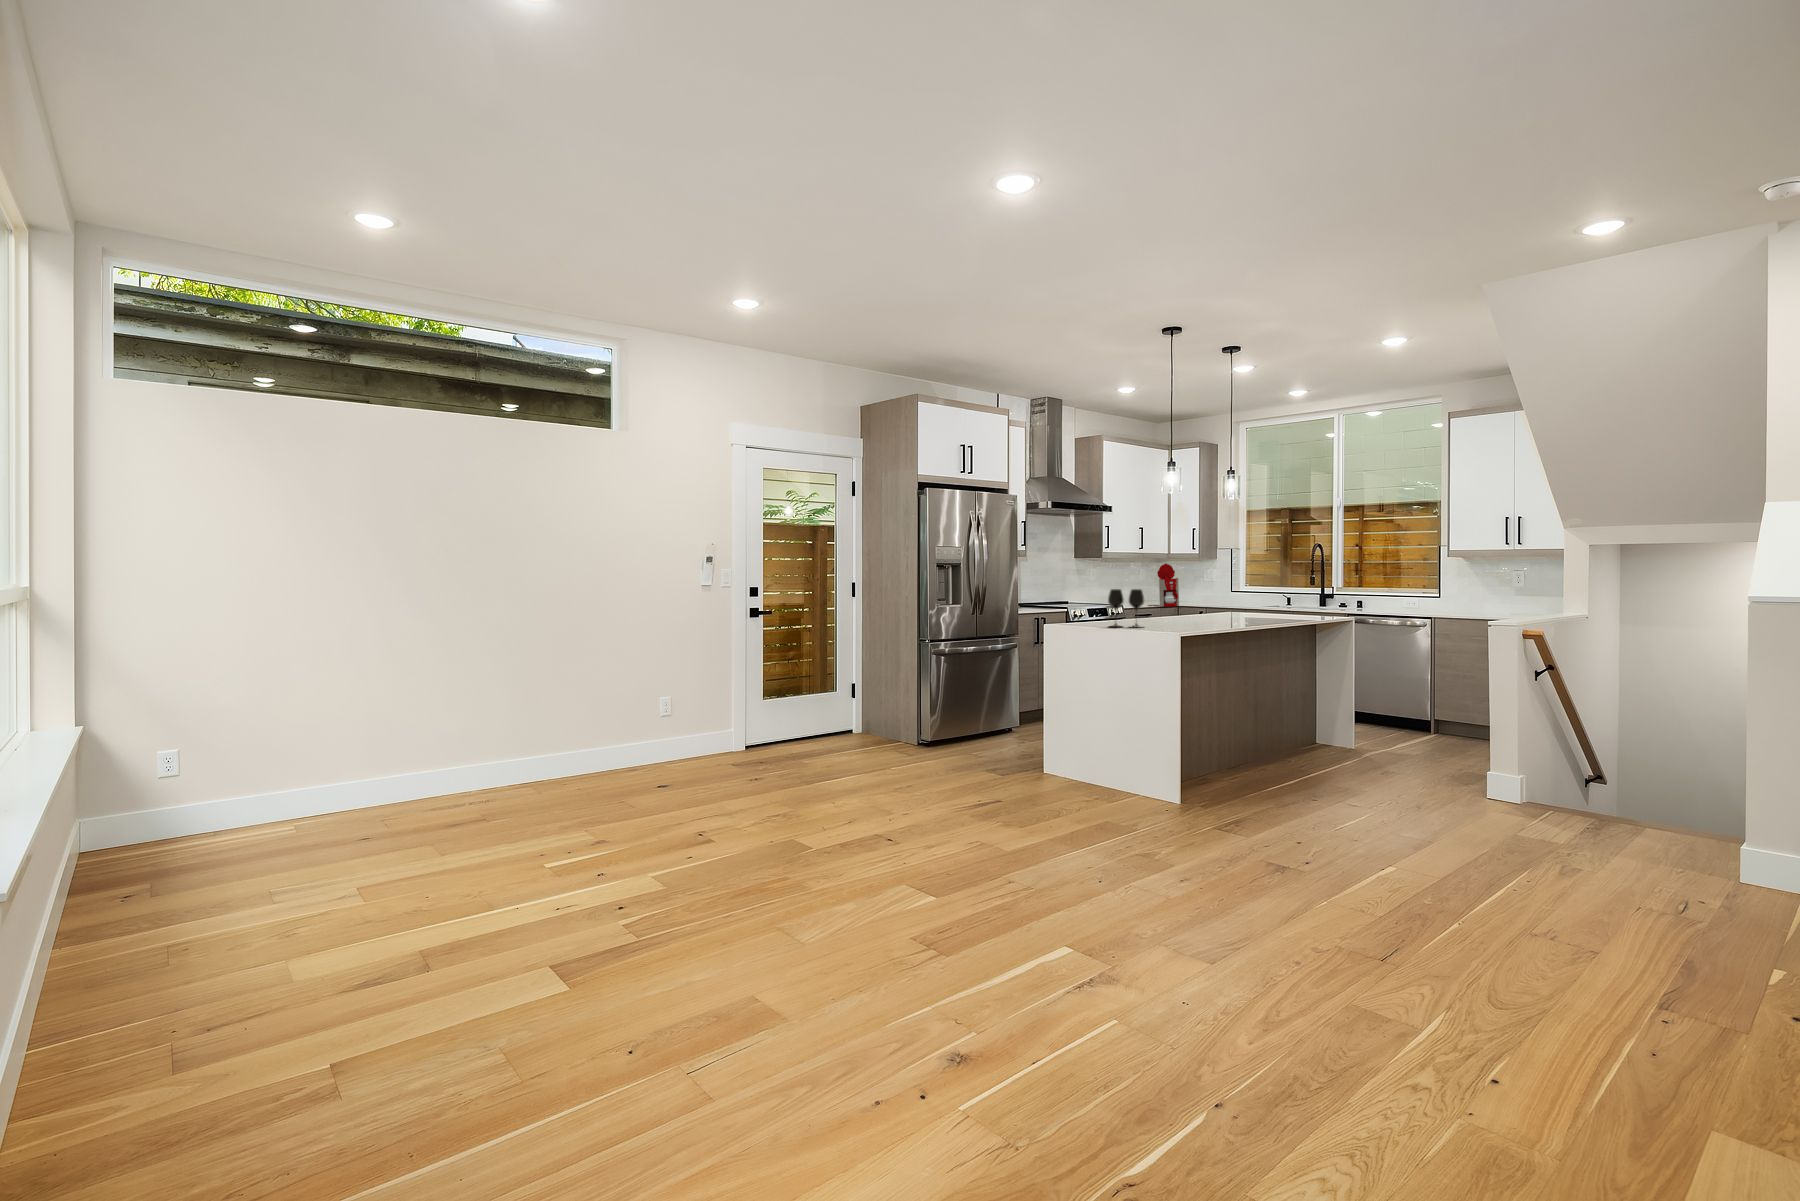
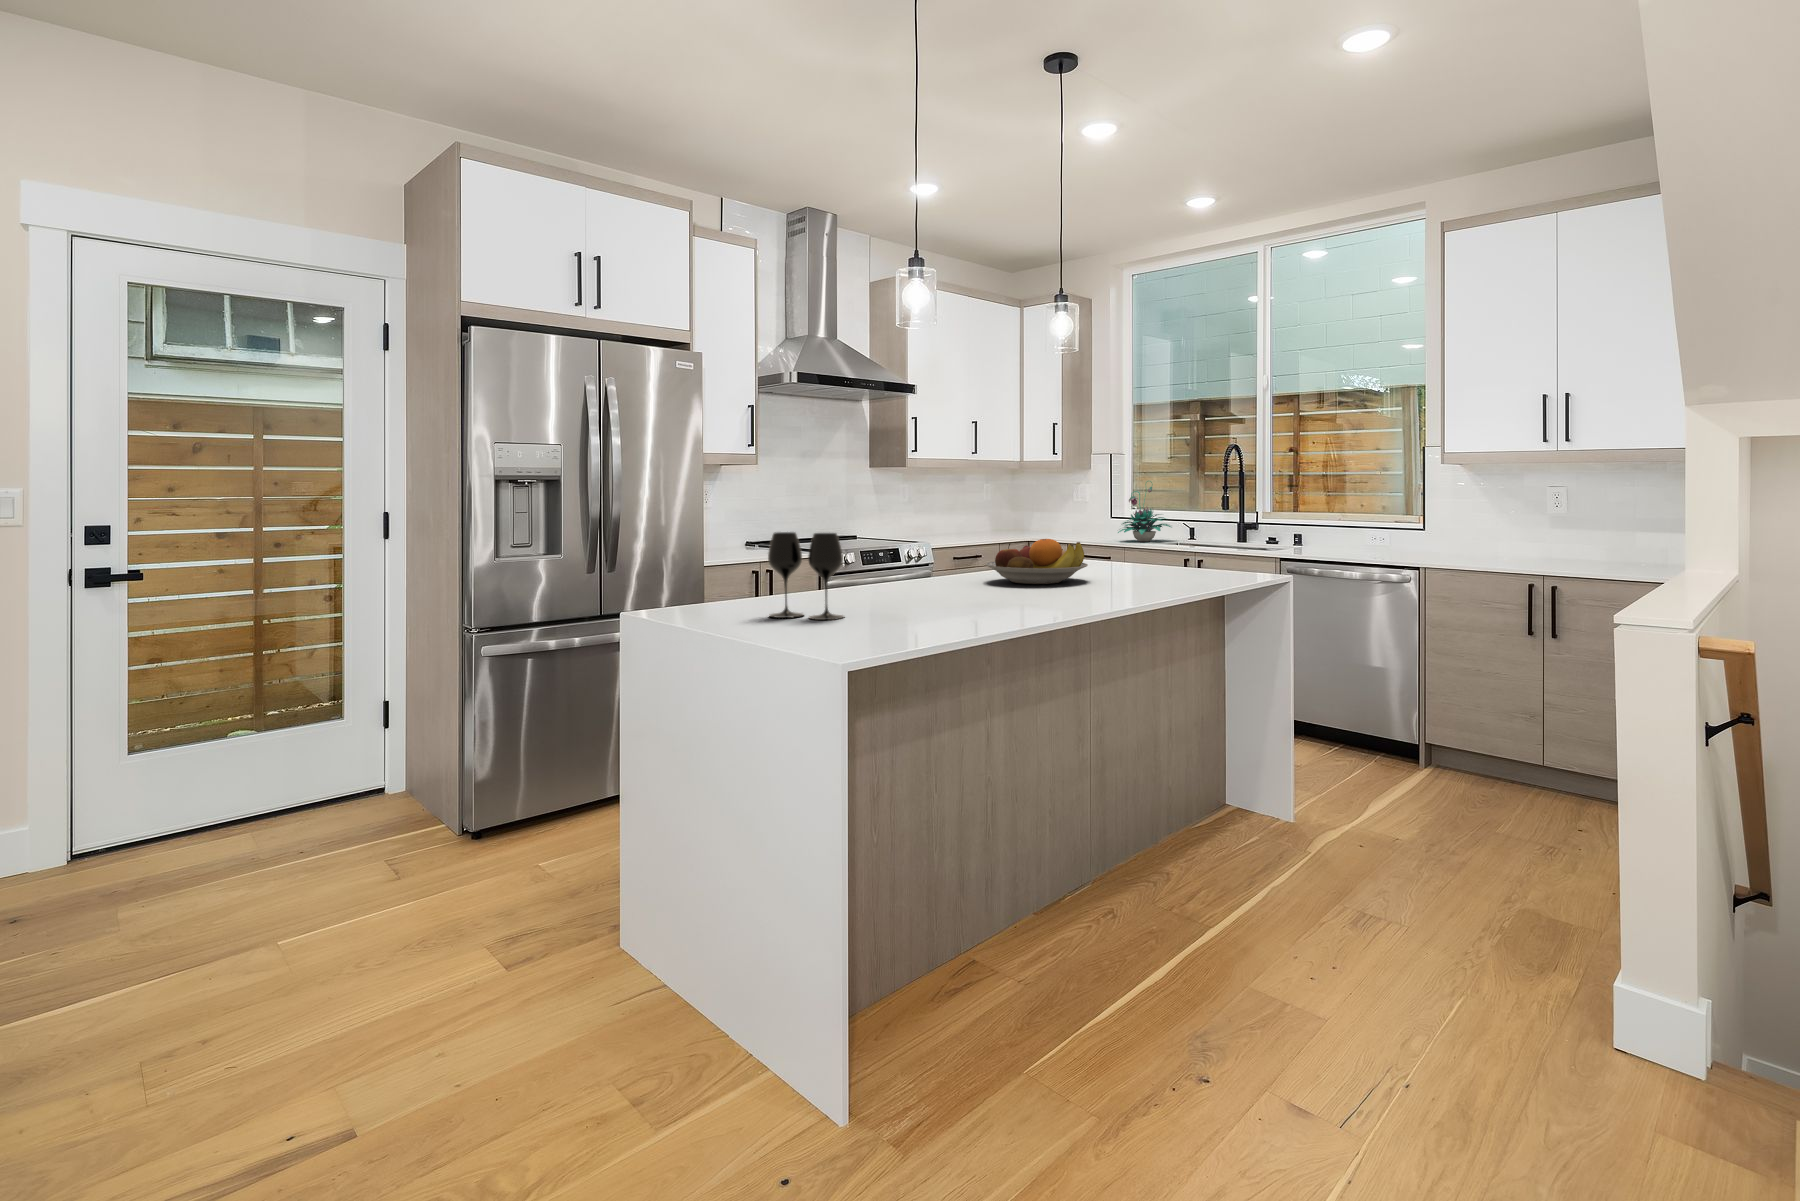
coffee maker: present [1148,563,1179,607] -> none [988,477,1032,542]
plant: none [1238,566,1277,606] -> present [1118,481,1171,541]
fruit bowl: none [1188,596,1244,619] -> present [985,539,1088,584]

